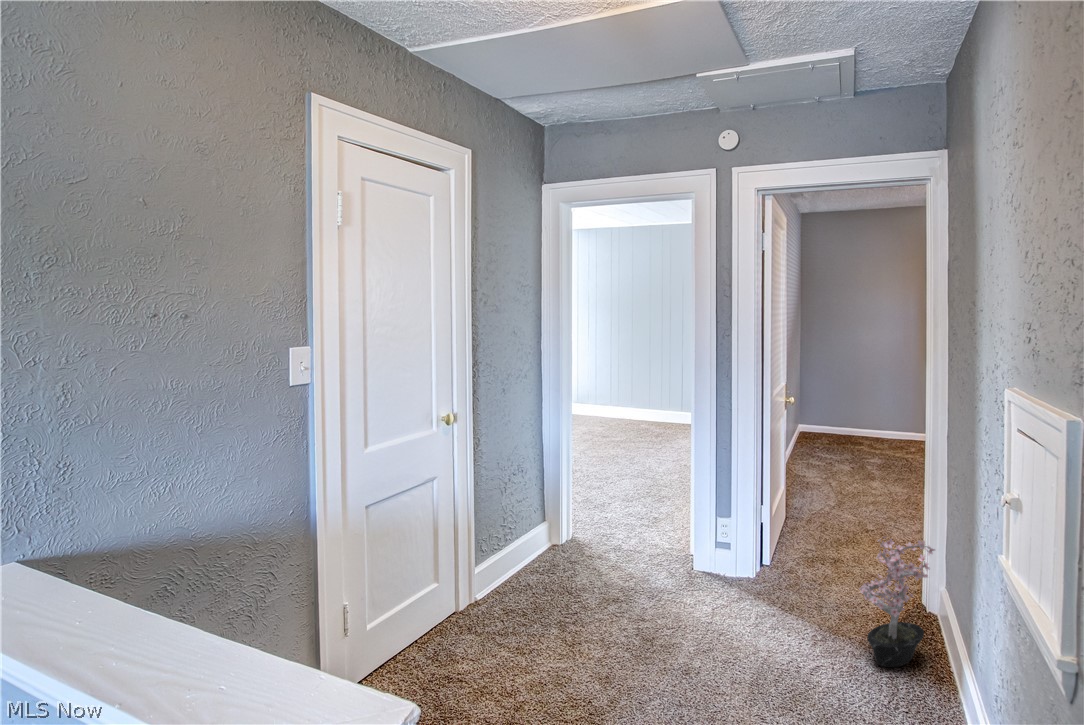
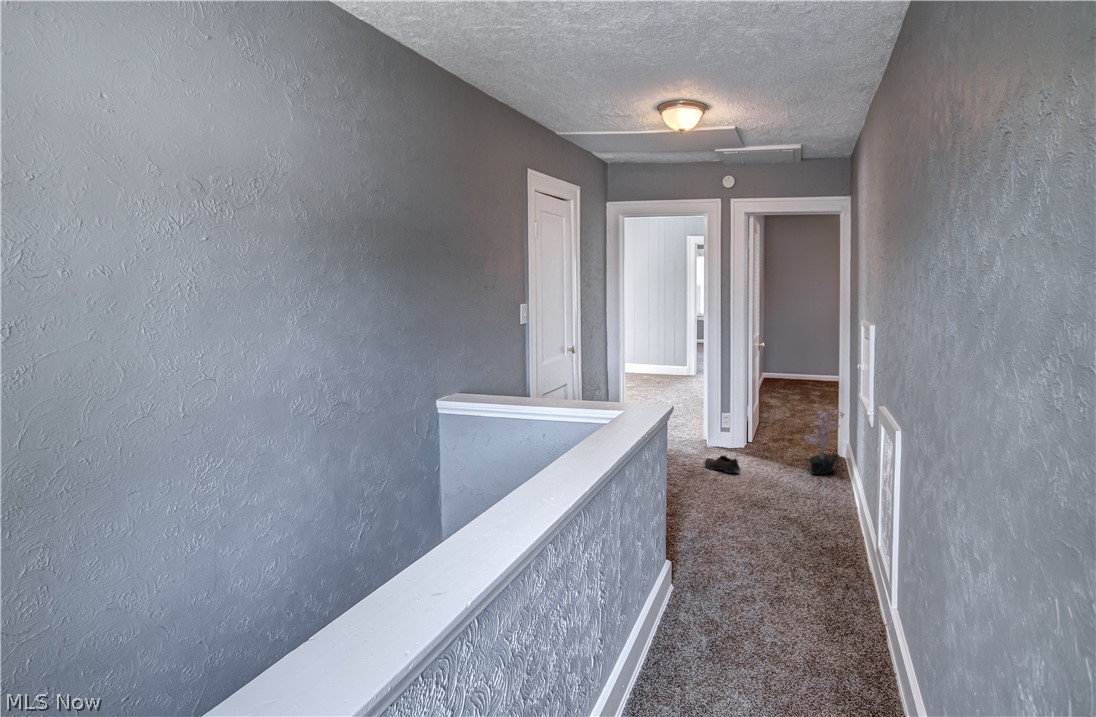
shoe: none [678,614,739,656] -> present [705,455,740,473]

